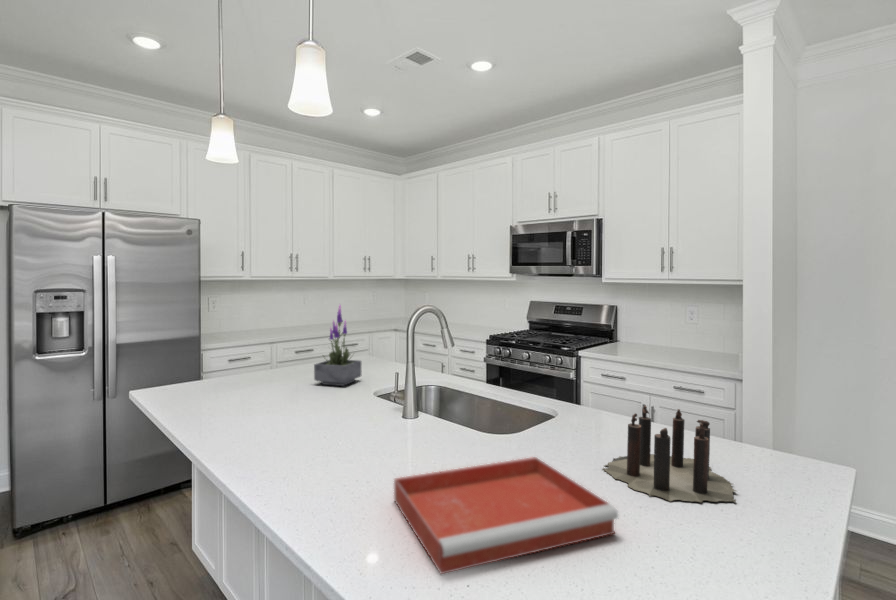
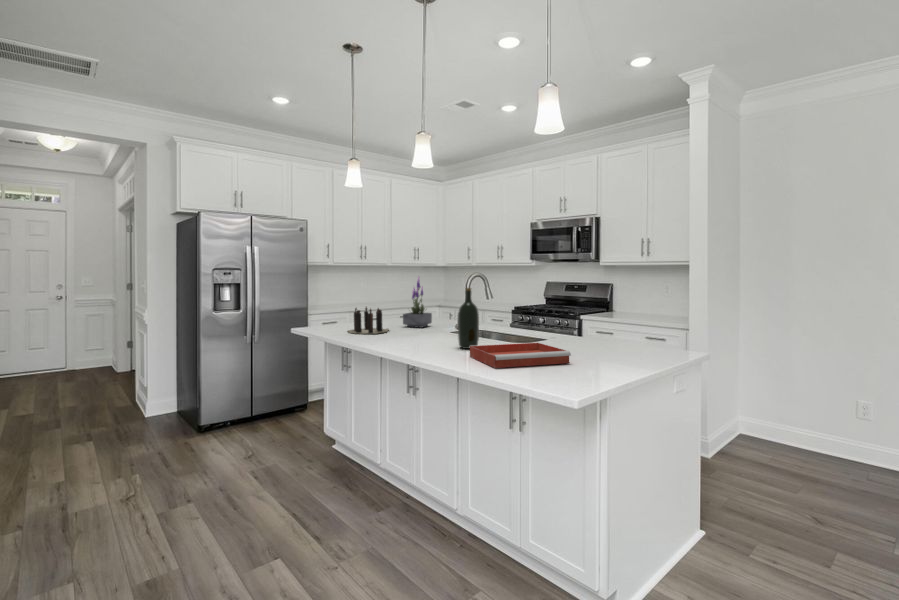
wine bottle: none [381,342,421,463] -> present [458,288,479,349]
candle: present [603,405,736,502] -> present [348,307,389,334]

